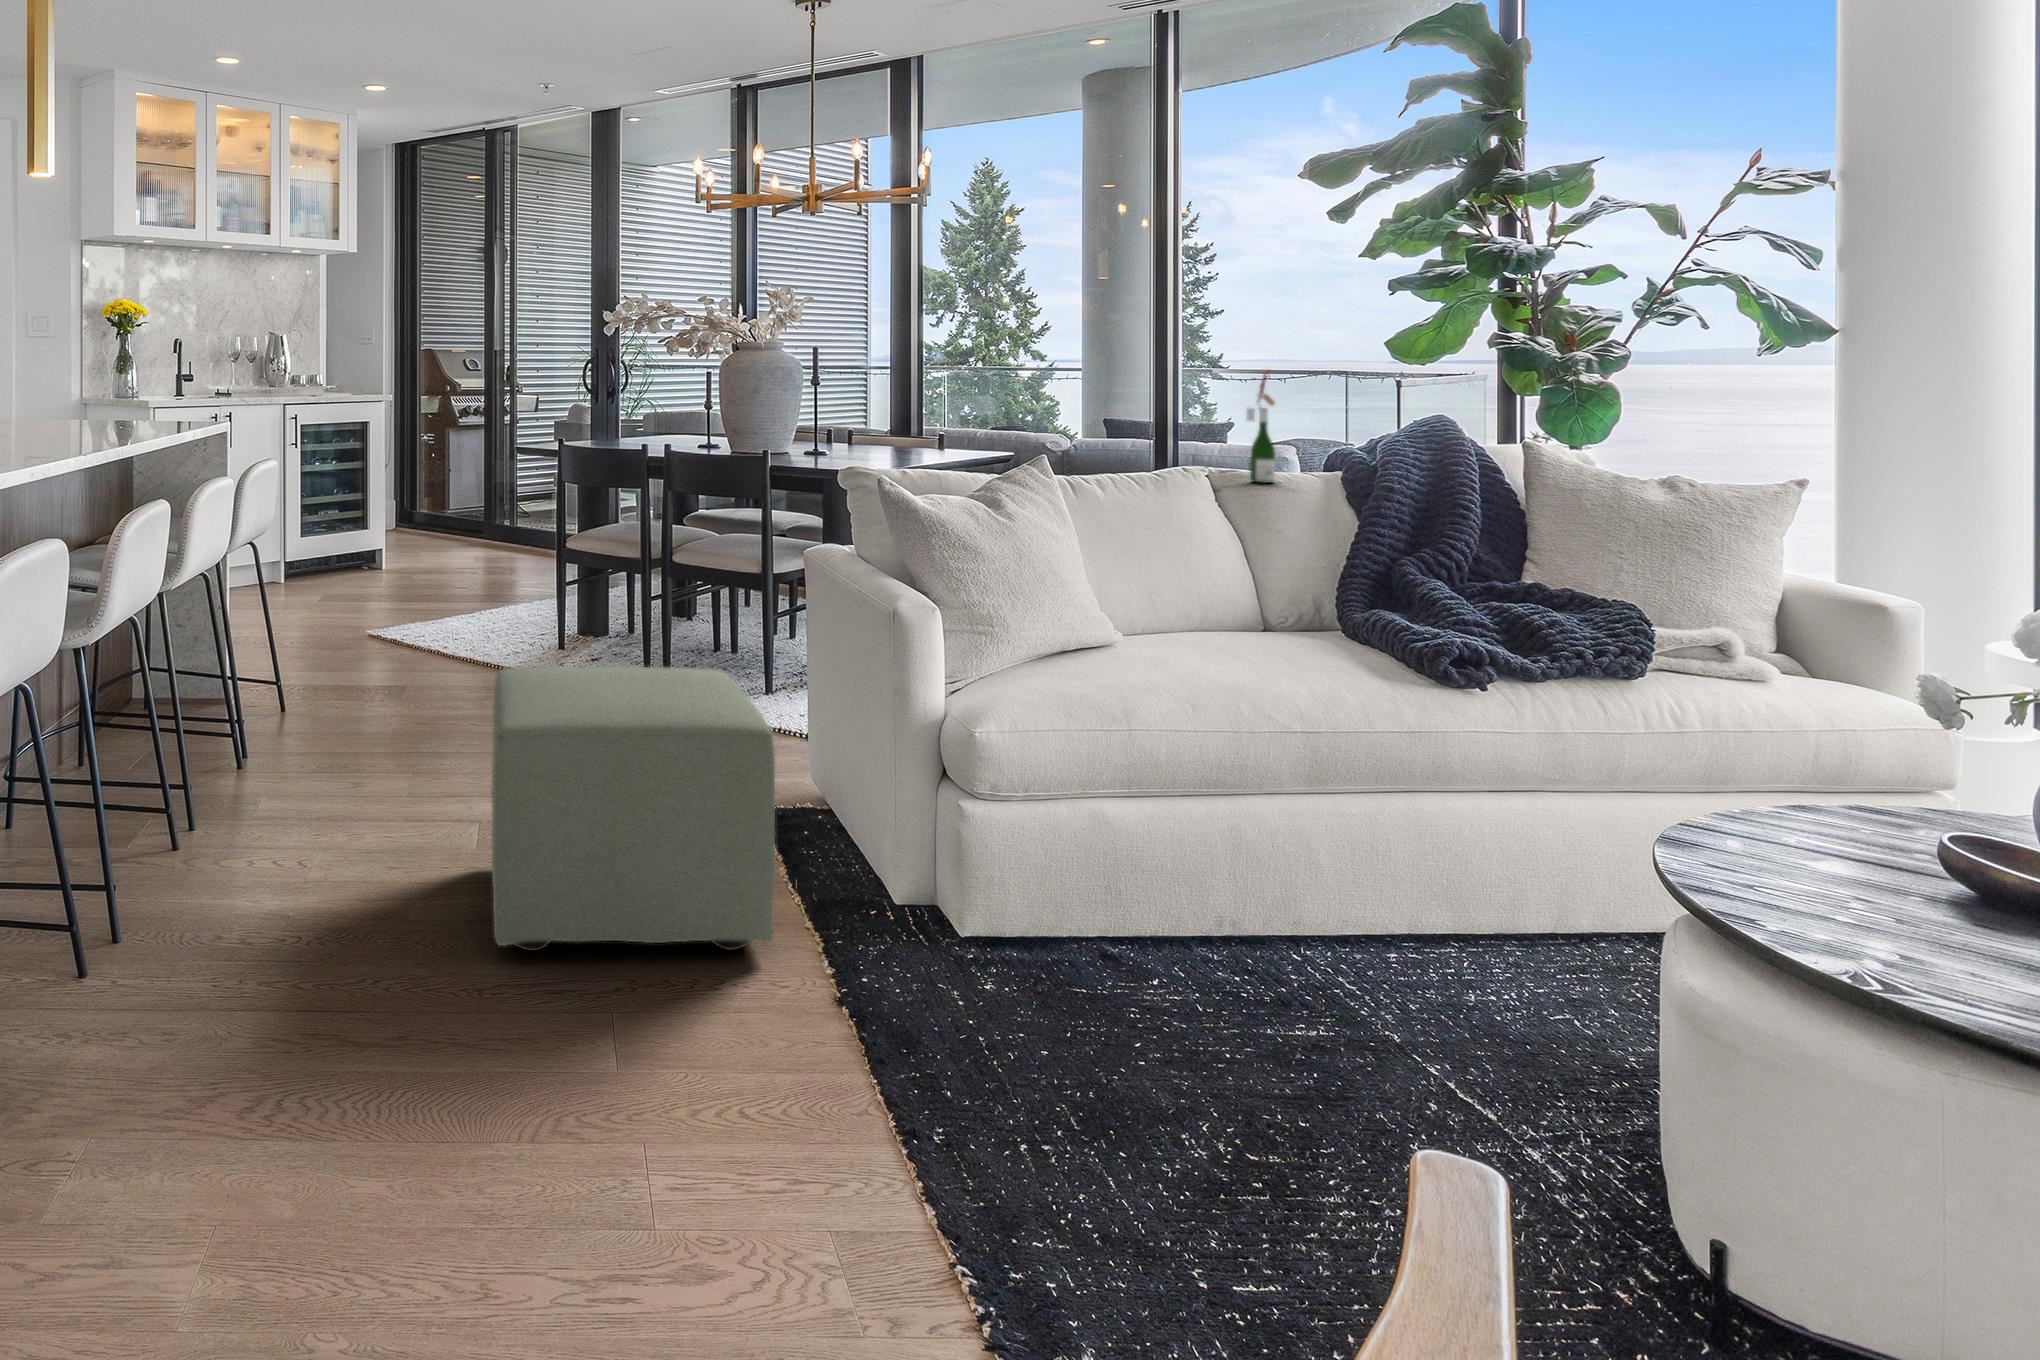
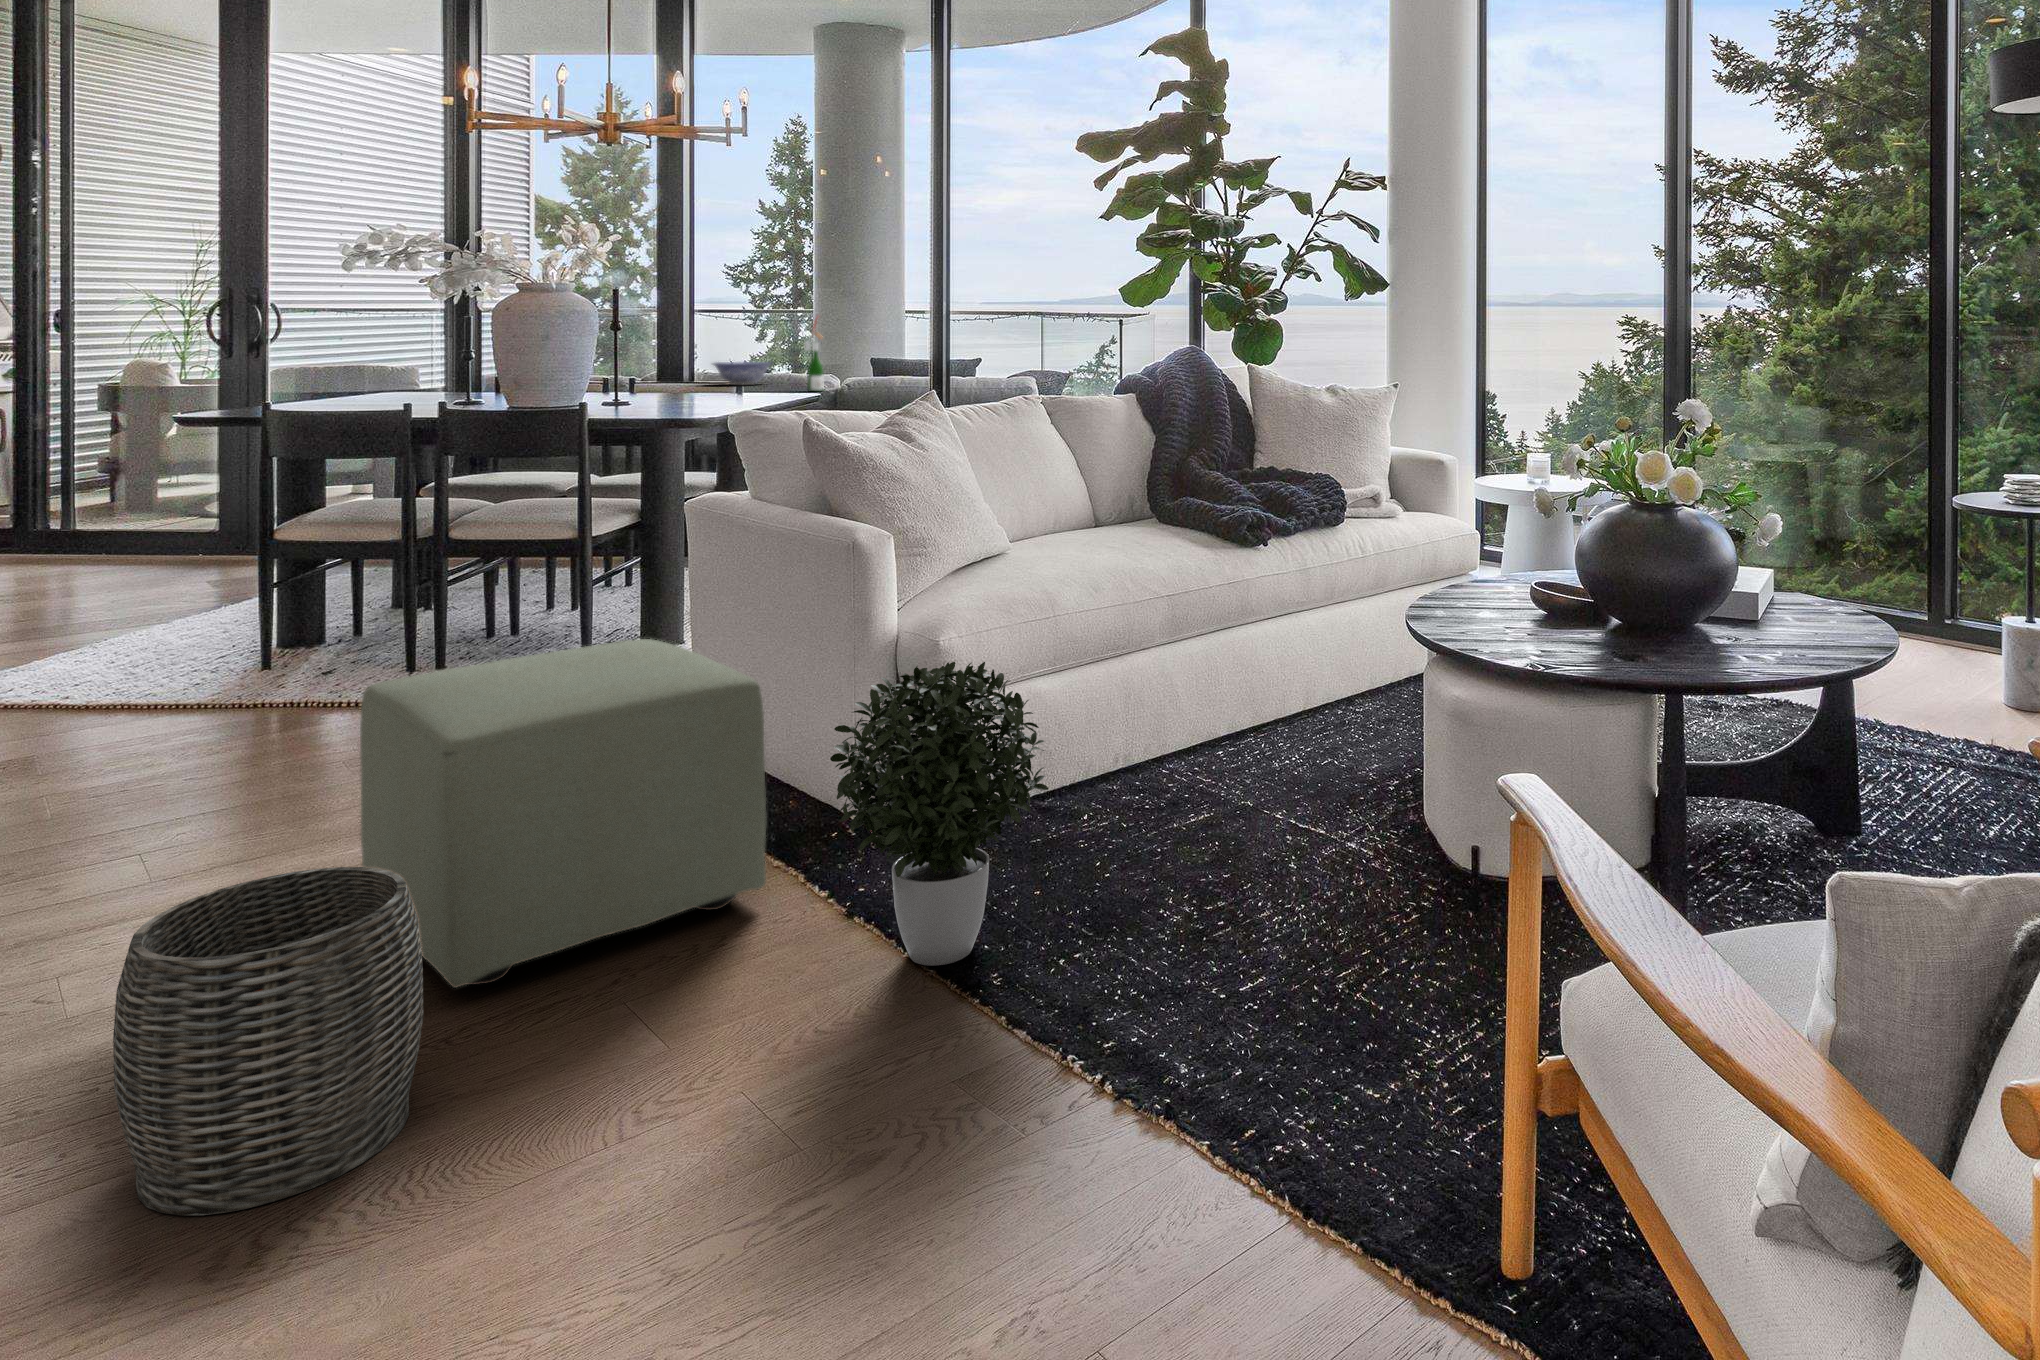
wine bottle: present [1246,371,1280,483] -> present [805,321,824,391]
decorative bowl: none [929,420,988,443] -> present [713,362,771,385]
potted plant: none [792,745,1028,1095] -> present [830,662,1048,966]
woven basket: none [240,806,437,1073] -> present [113,867,423,1215]

